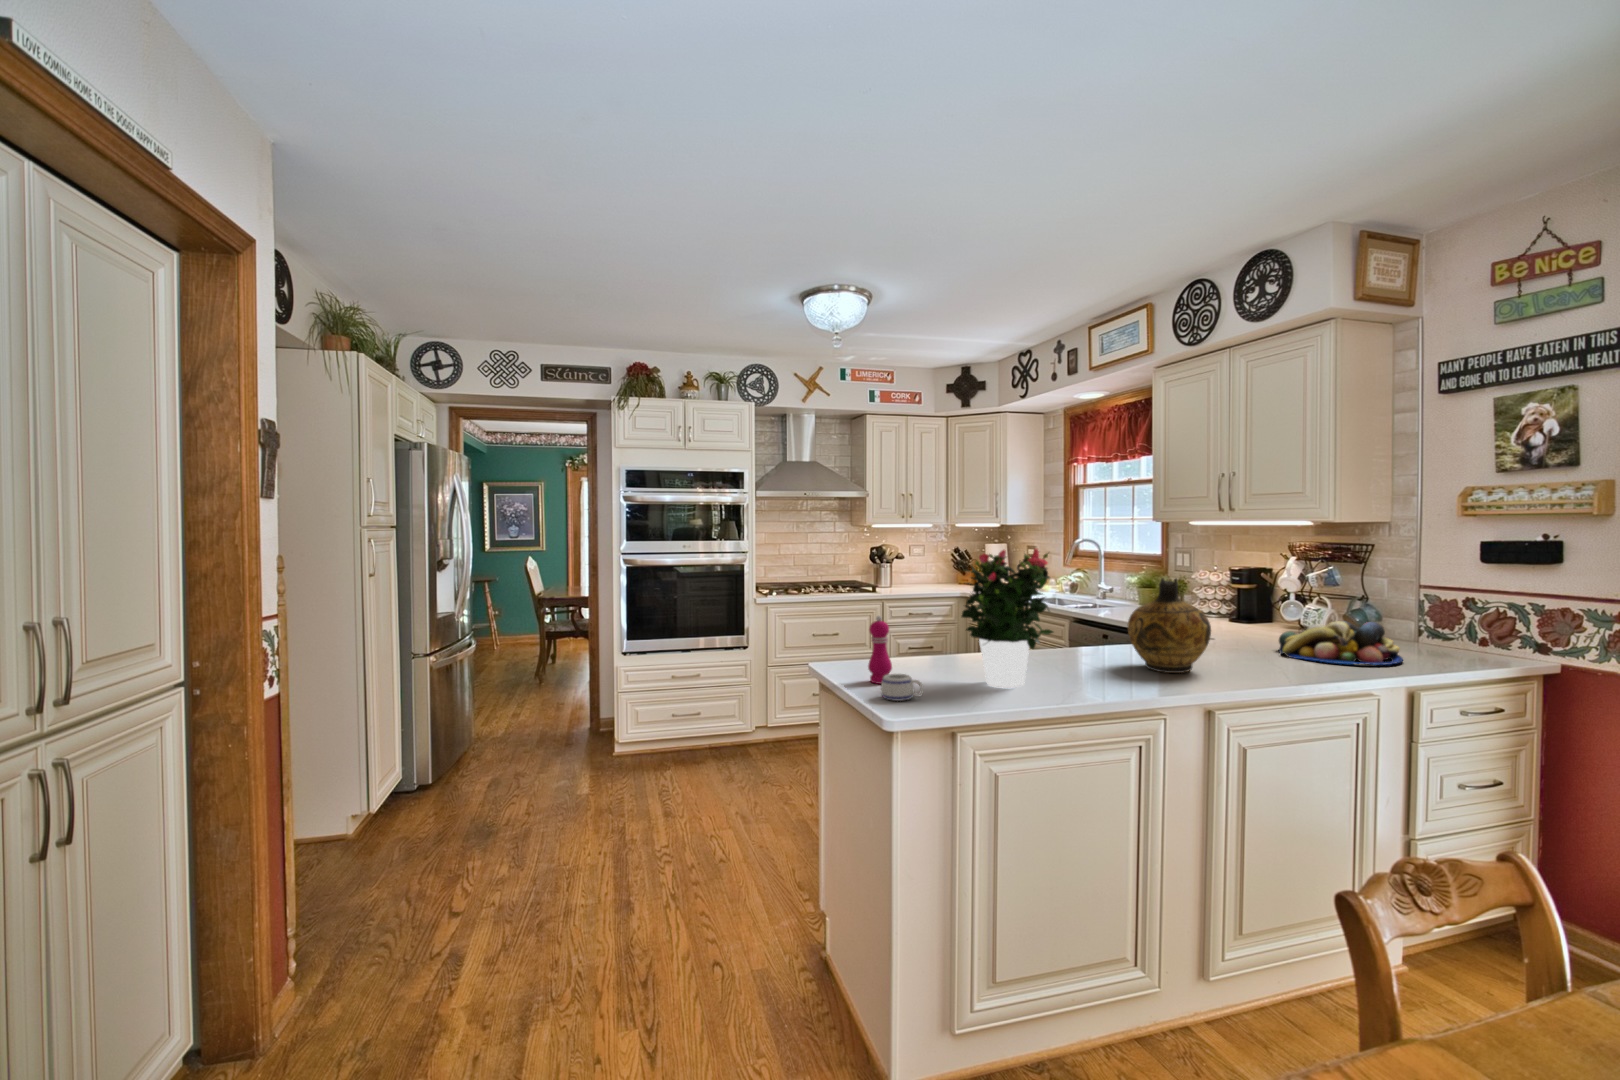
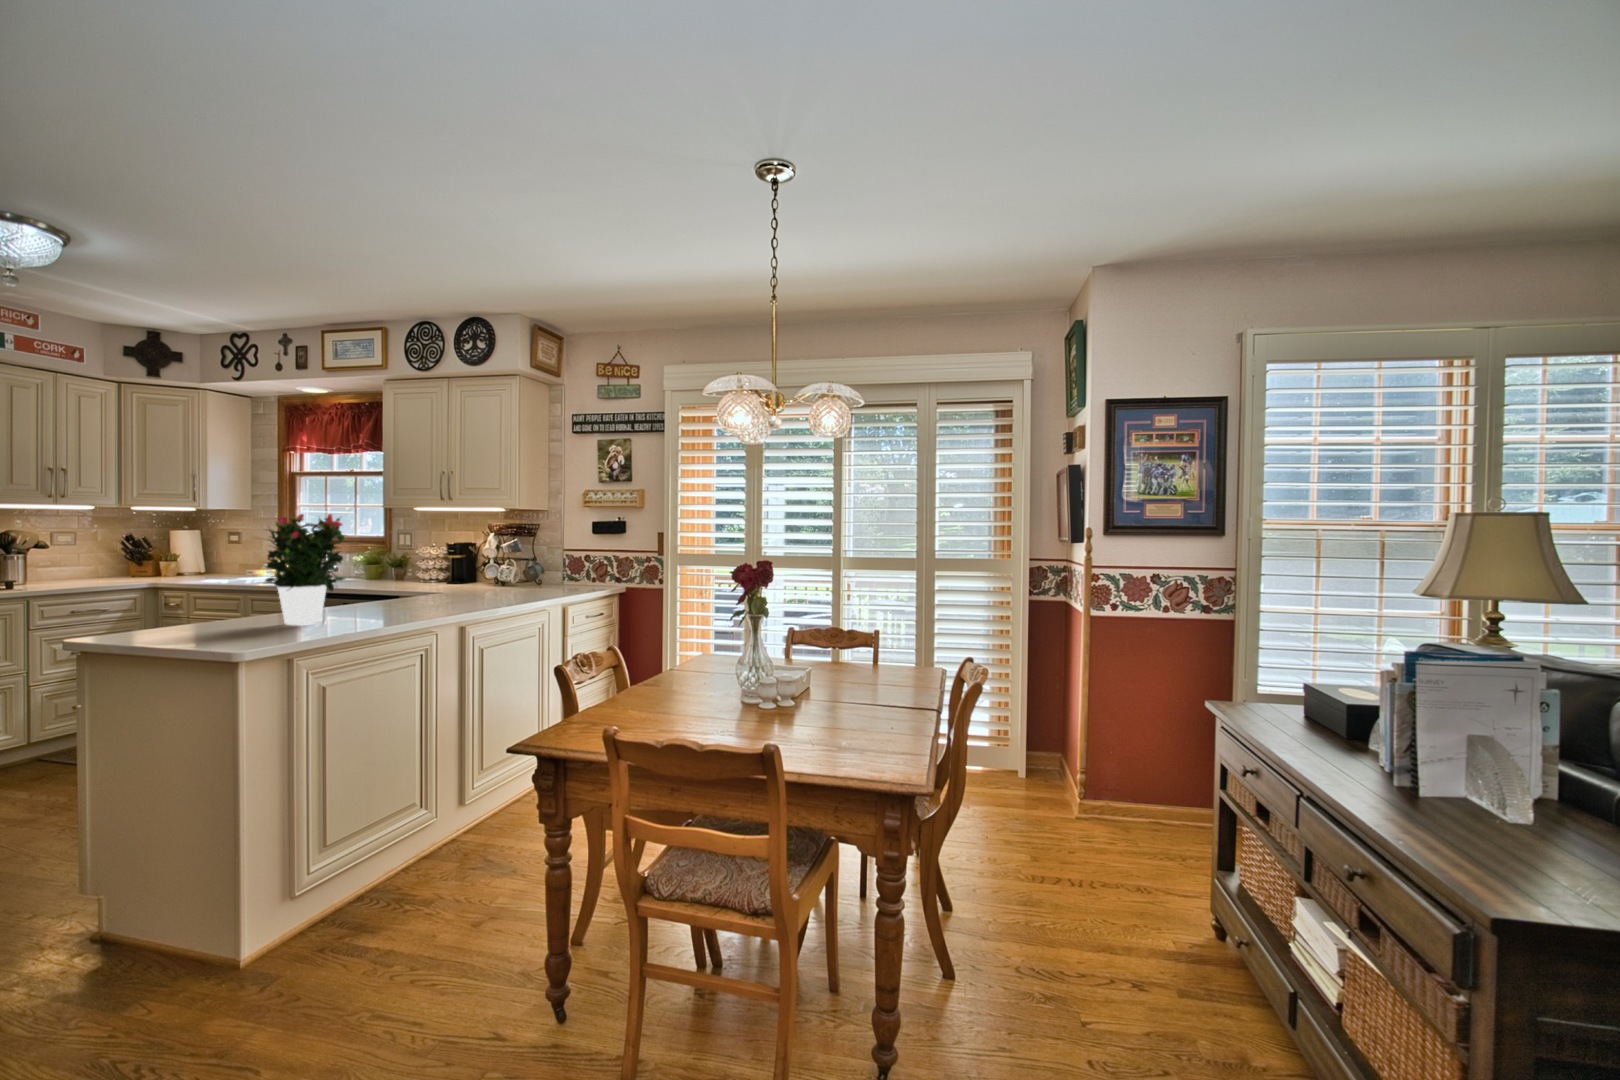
ceramic jug: present [1127,578,1211,673] -> none [393,540,455,607]
pepper mill: present [868,616,892,684] -> none [155,572,185,636]
fruit bowl: present [1279,621,1403,665] -> none [487,569,559,596]
mug: present [881,674,924,701] -> none [189,618,239,640]

